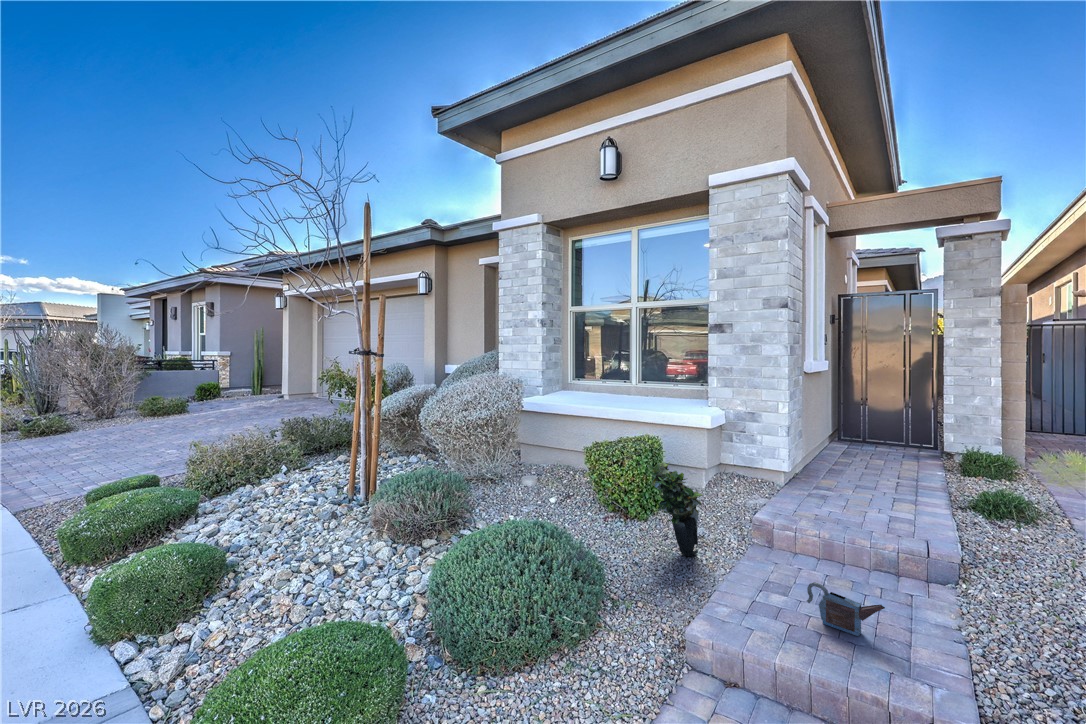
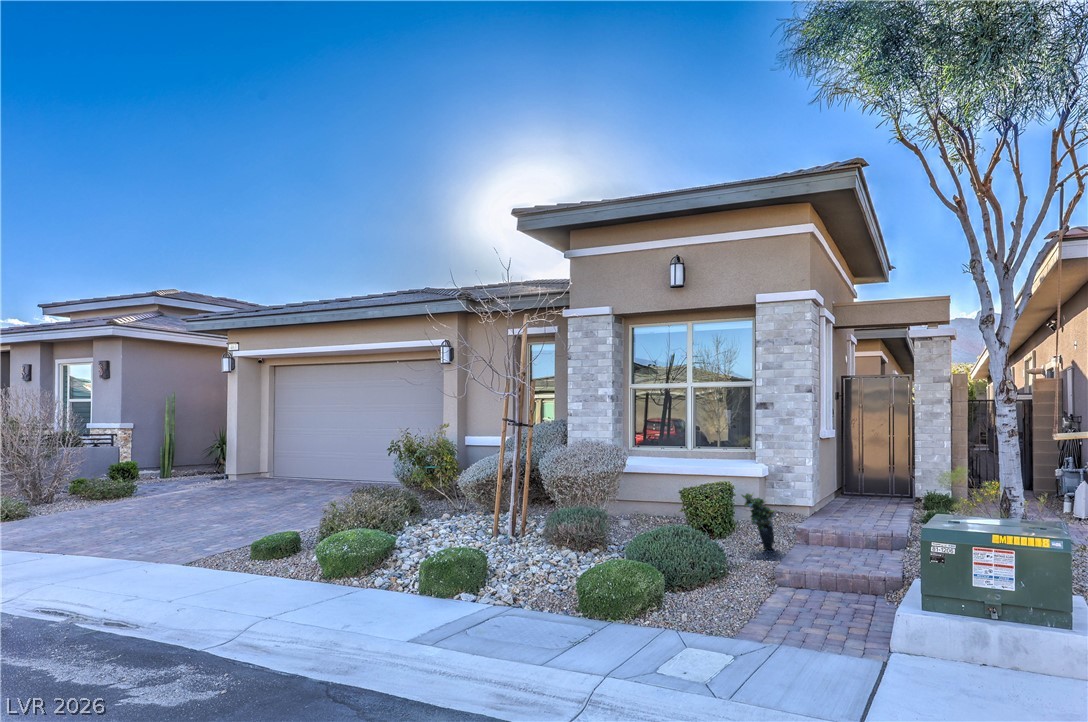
watering can: present [807,582,885,636] -> none [843,544,881,566]

